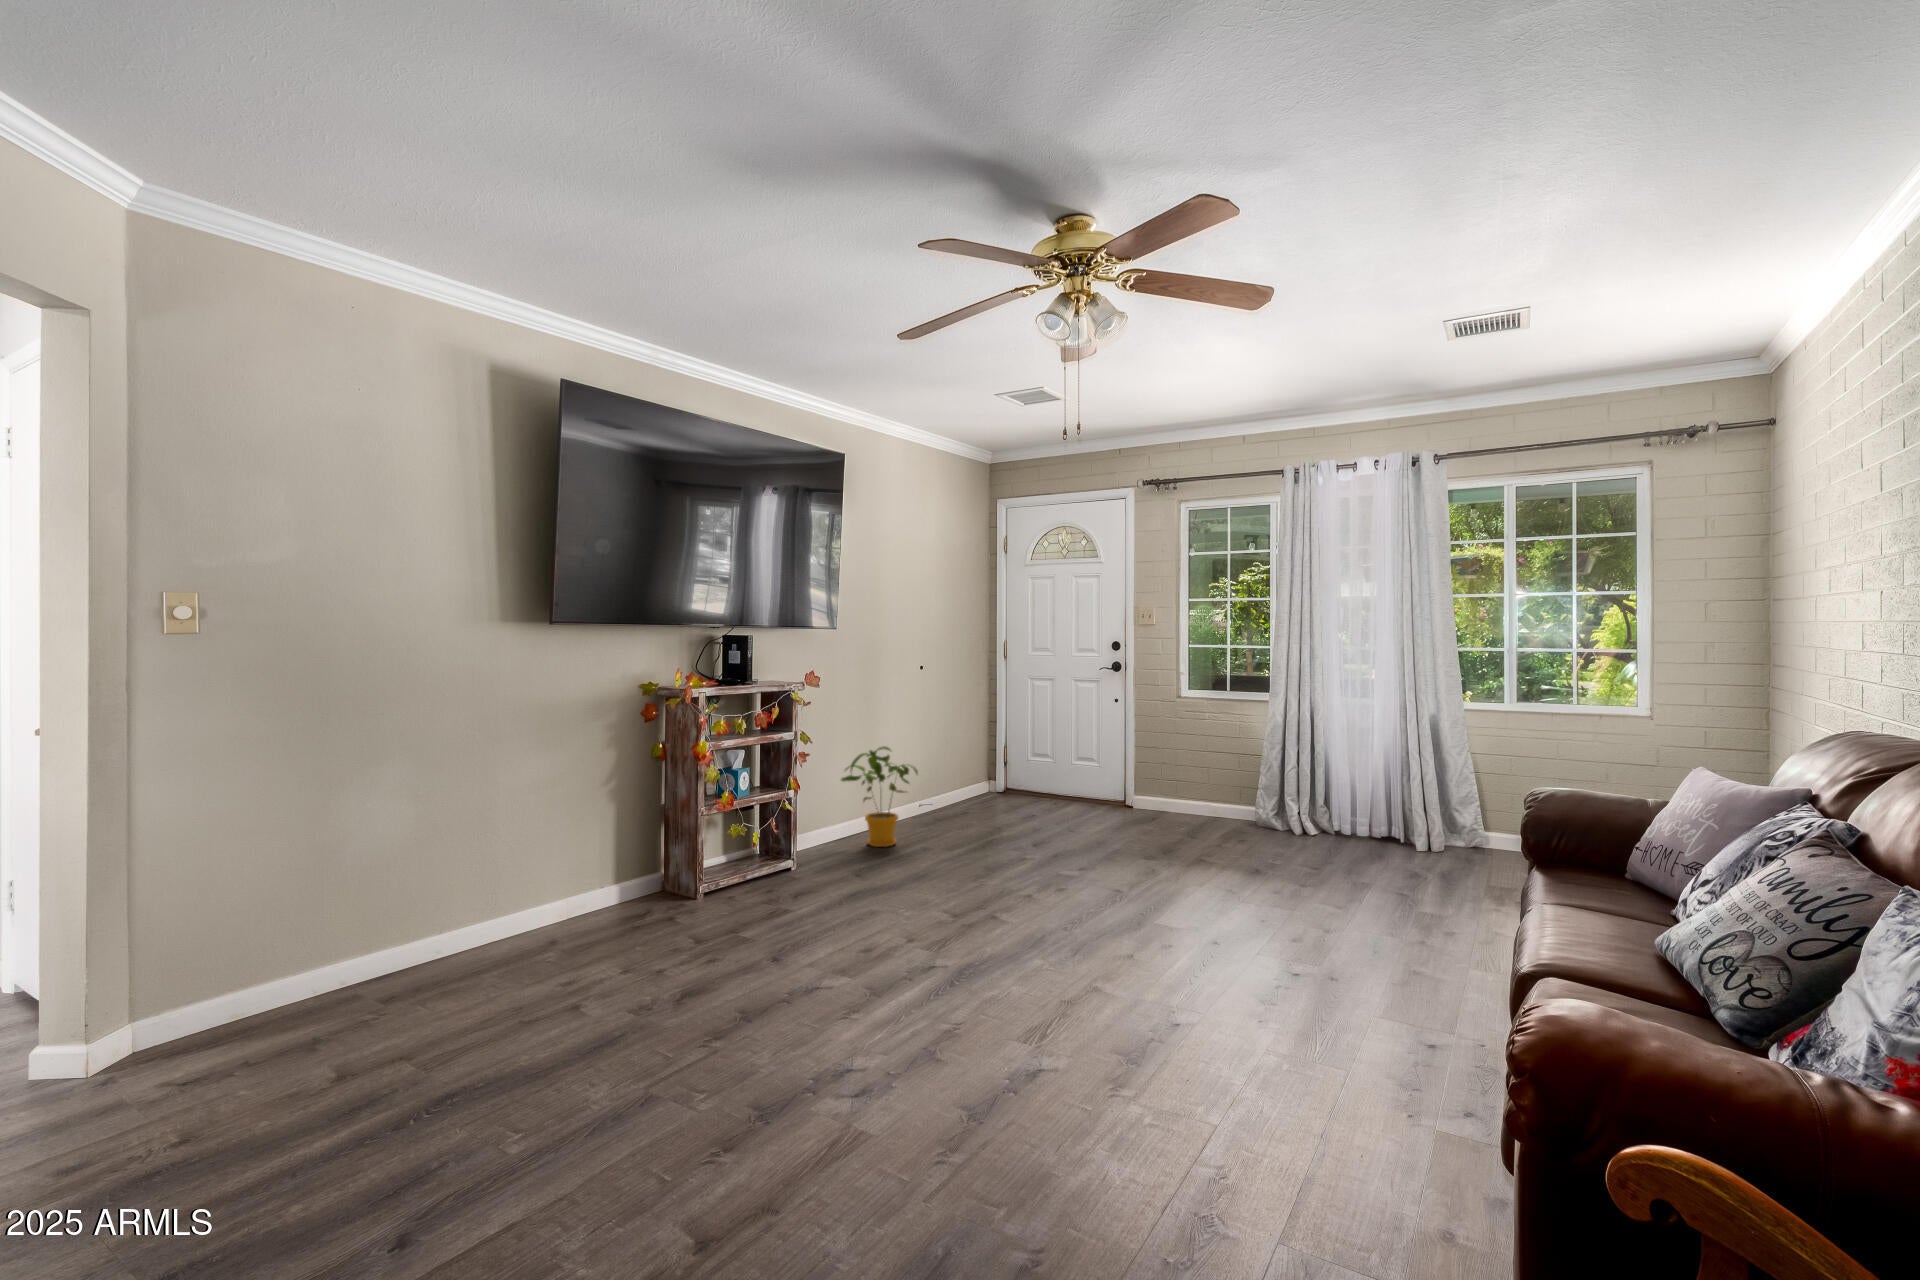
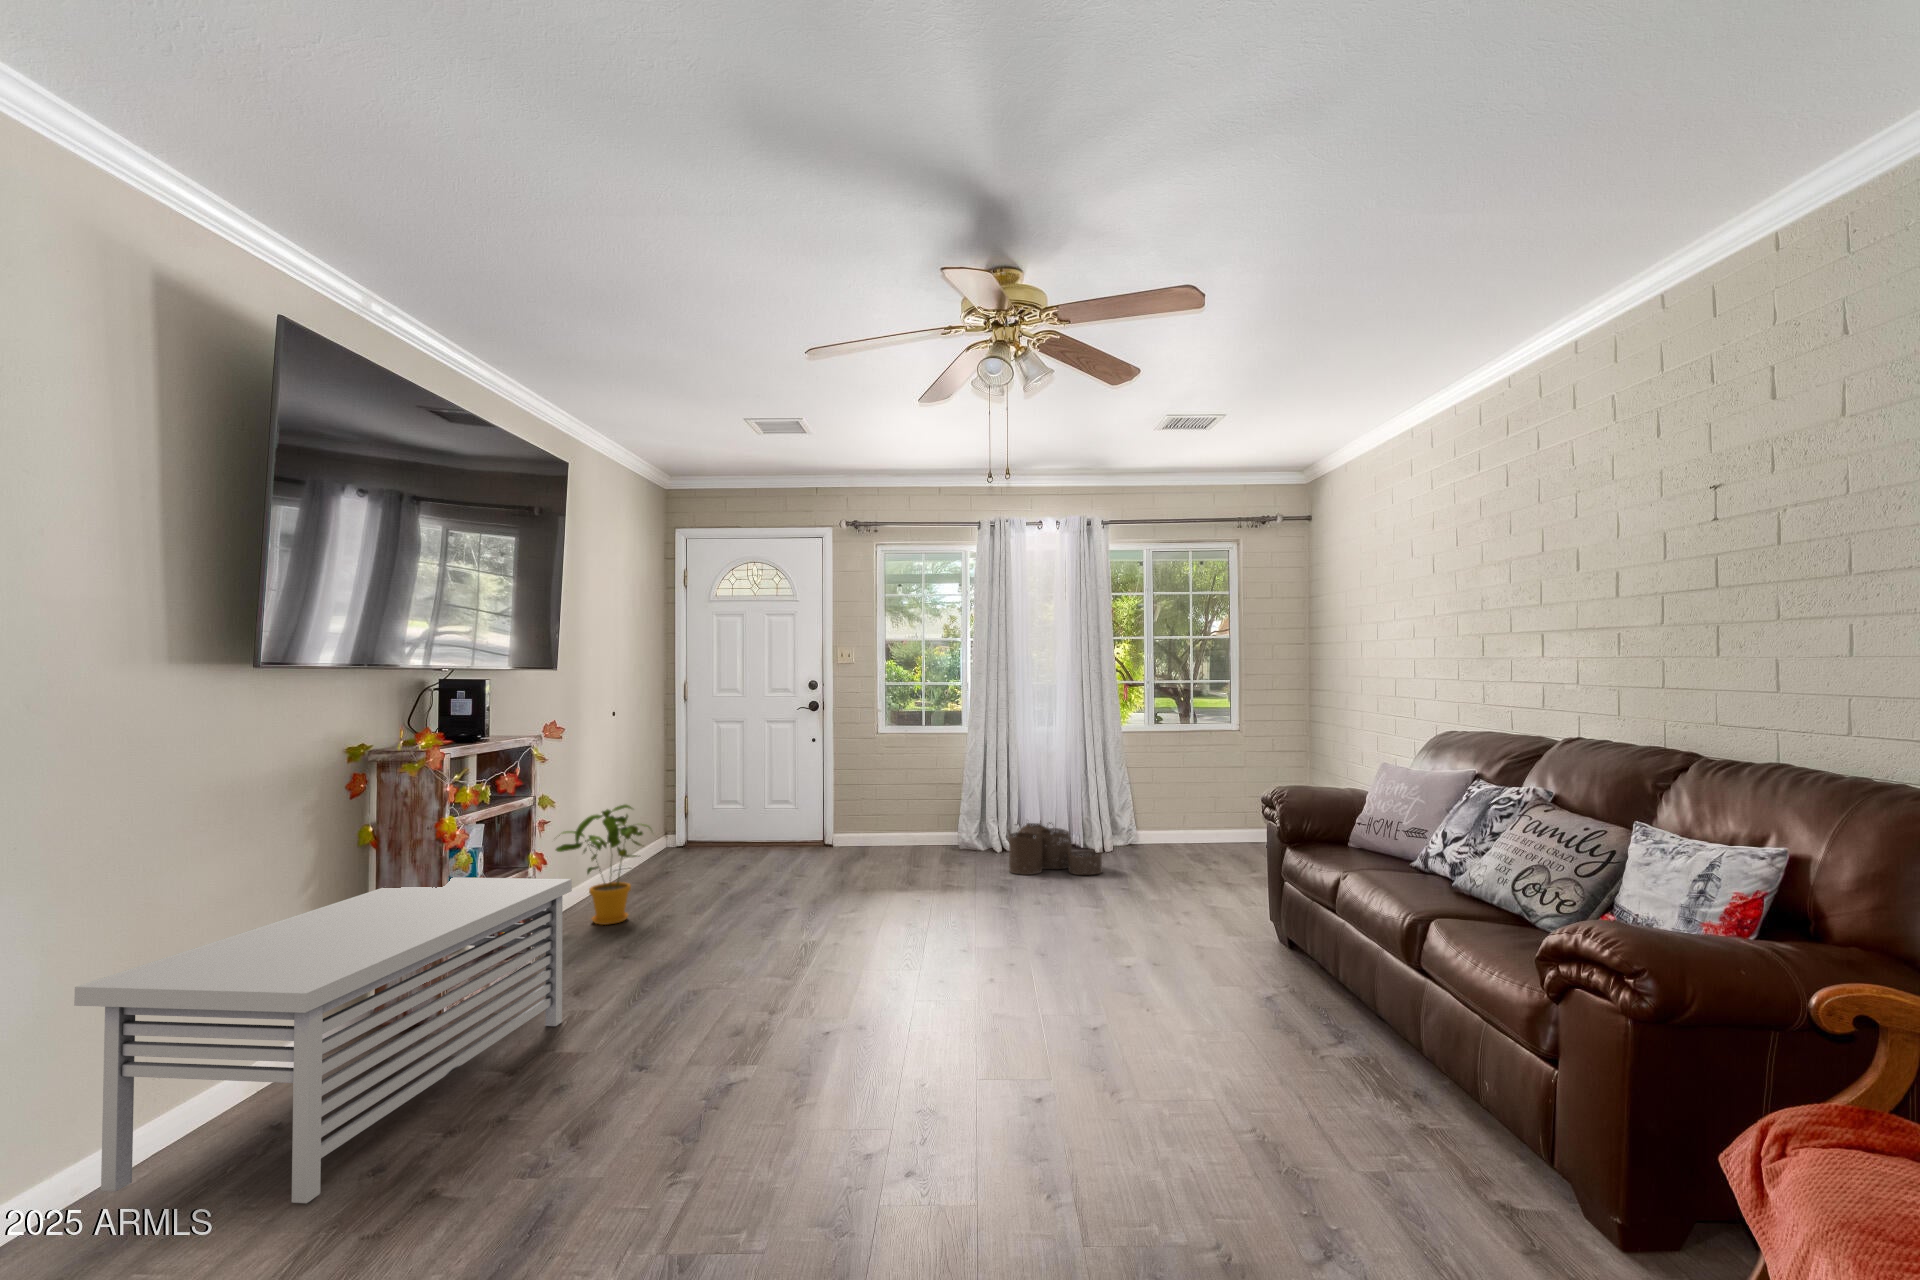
storage bench: none [437,786,775,991] -> present [74,877,572,1203]
woven basket: none [1285,801,1399,871] -> present [1008,821,1102,875]

